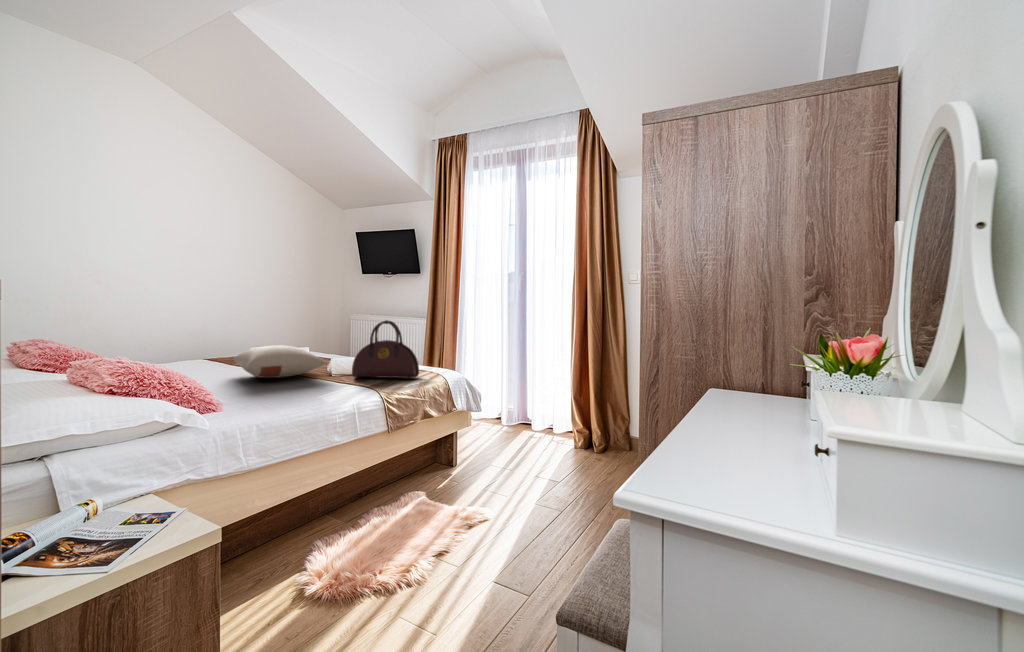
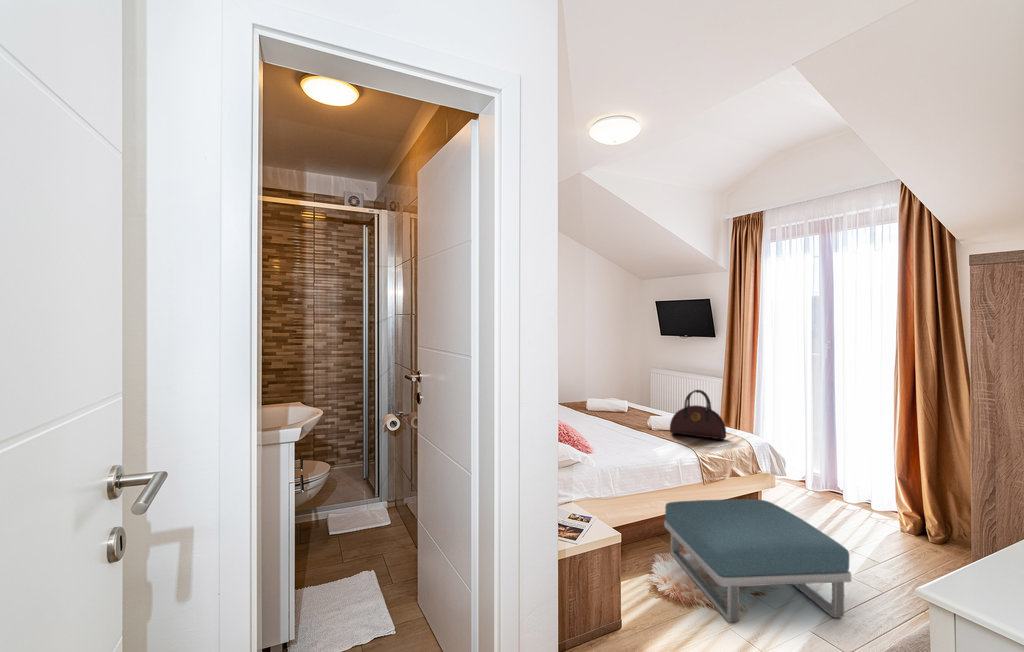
pillow: present [234,345,327,378] -> none [583,403,651,427]
footstool: none [332,441,535,607] -> present [664,499,851,622]

